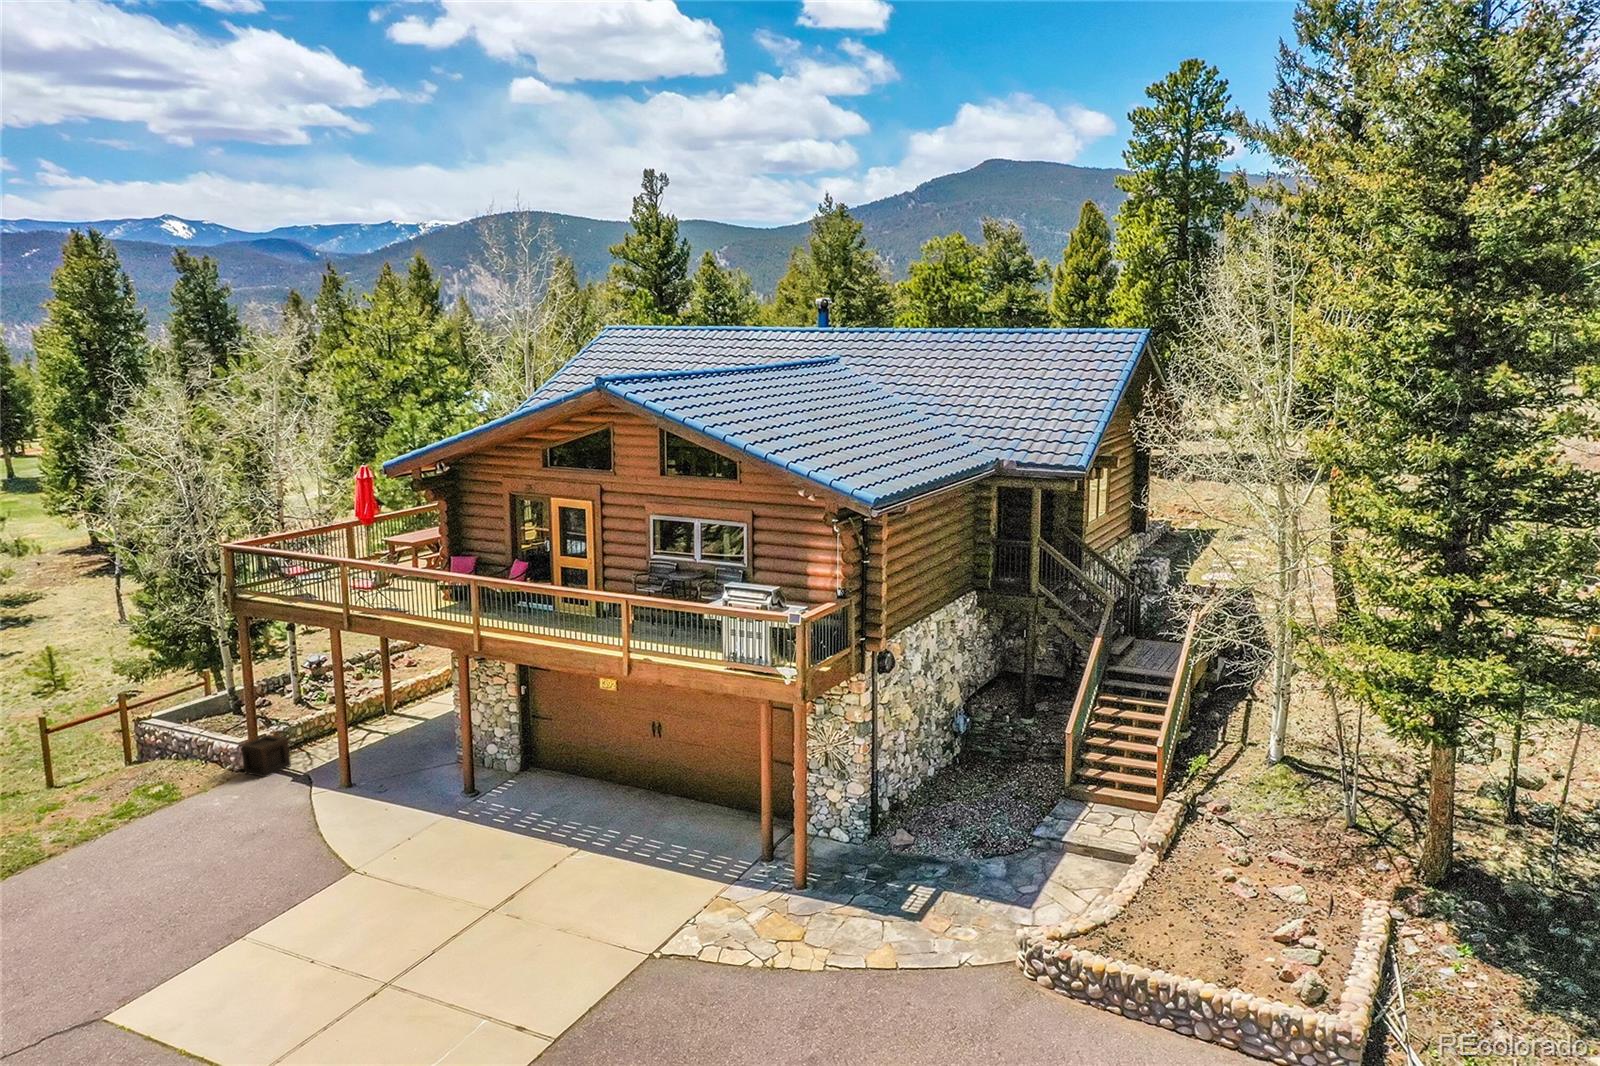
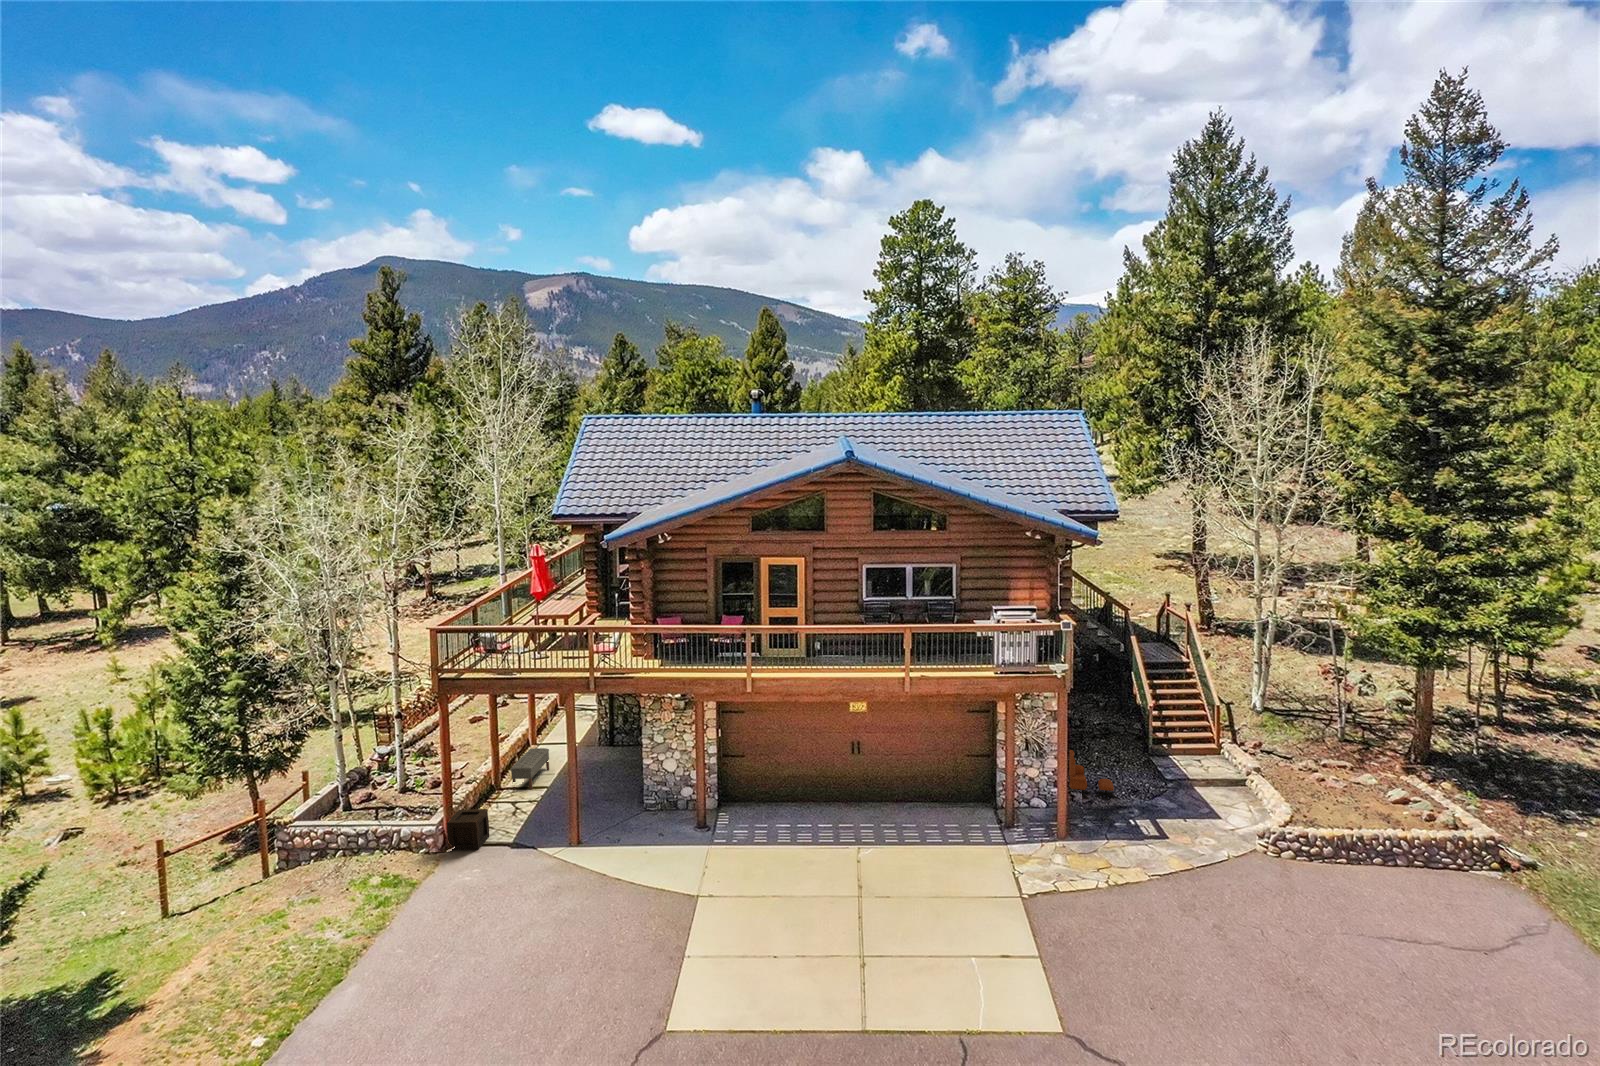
bench: none [369,682,429,725] -> present [511,748,549,790]
lounge chair: none [876,777,941,852] -> present [1069,750,1118,800]

